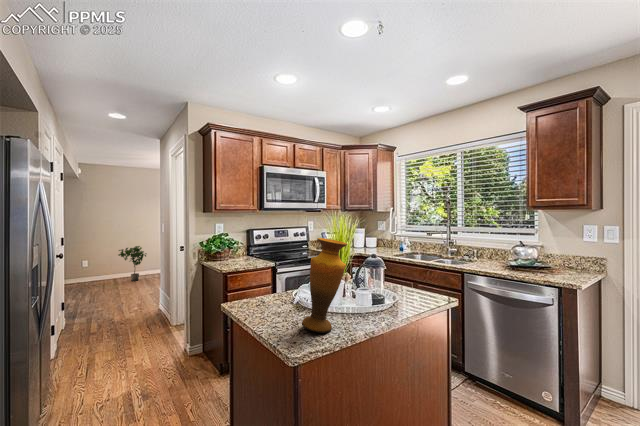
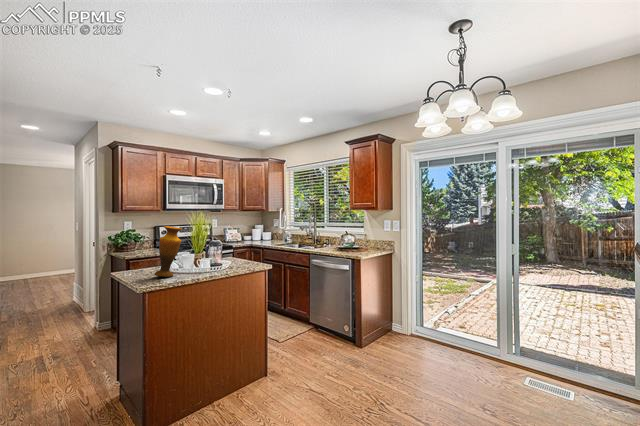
potted plant: present [119,246,146,281] -> none [28,246,61,281]

